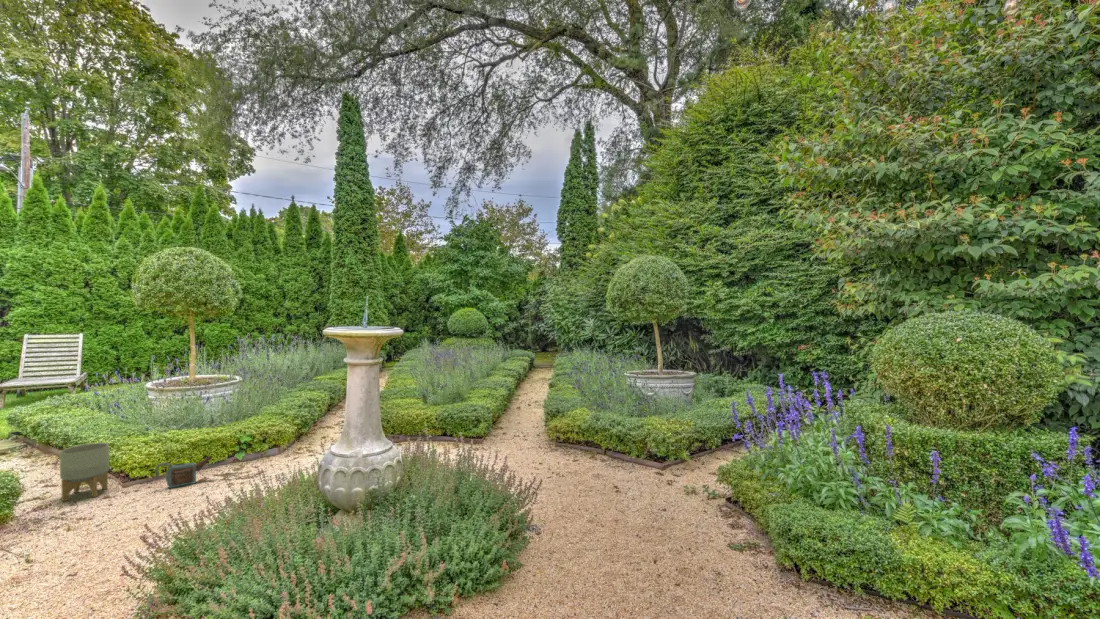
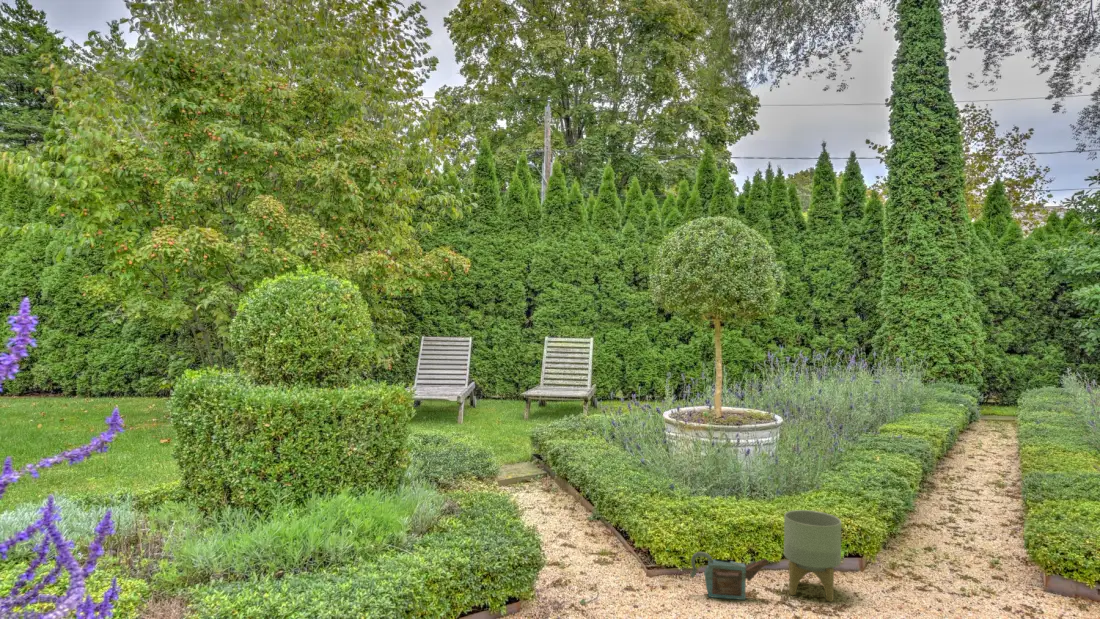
planter: present [60,443,109,502] -> present [784,510,841,602]

